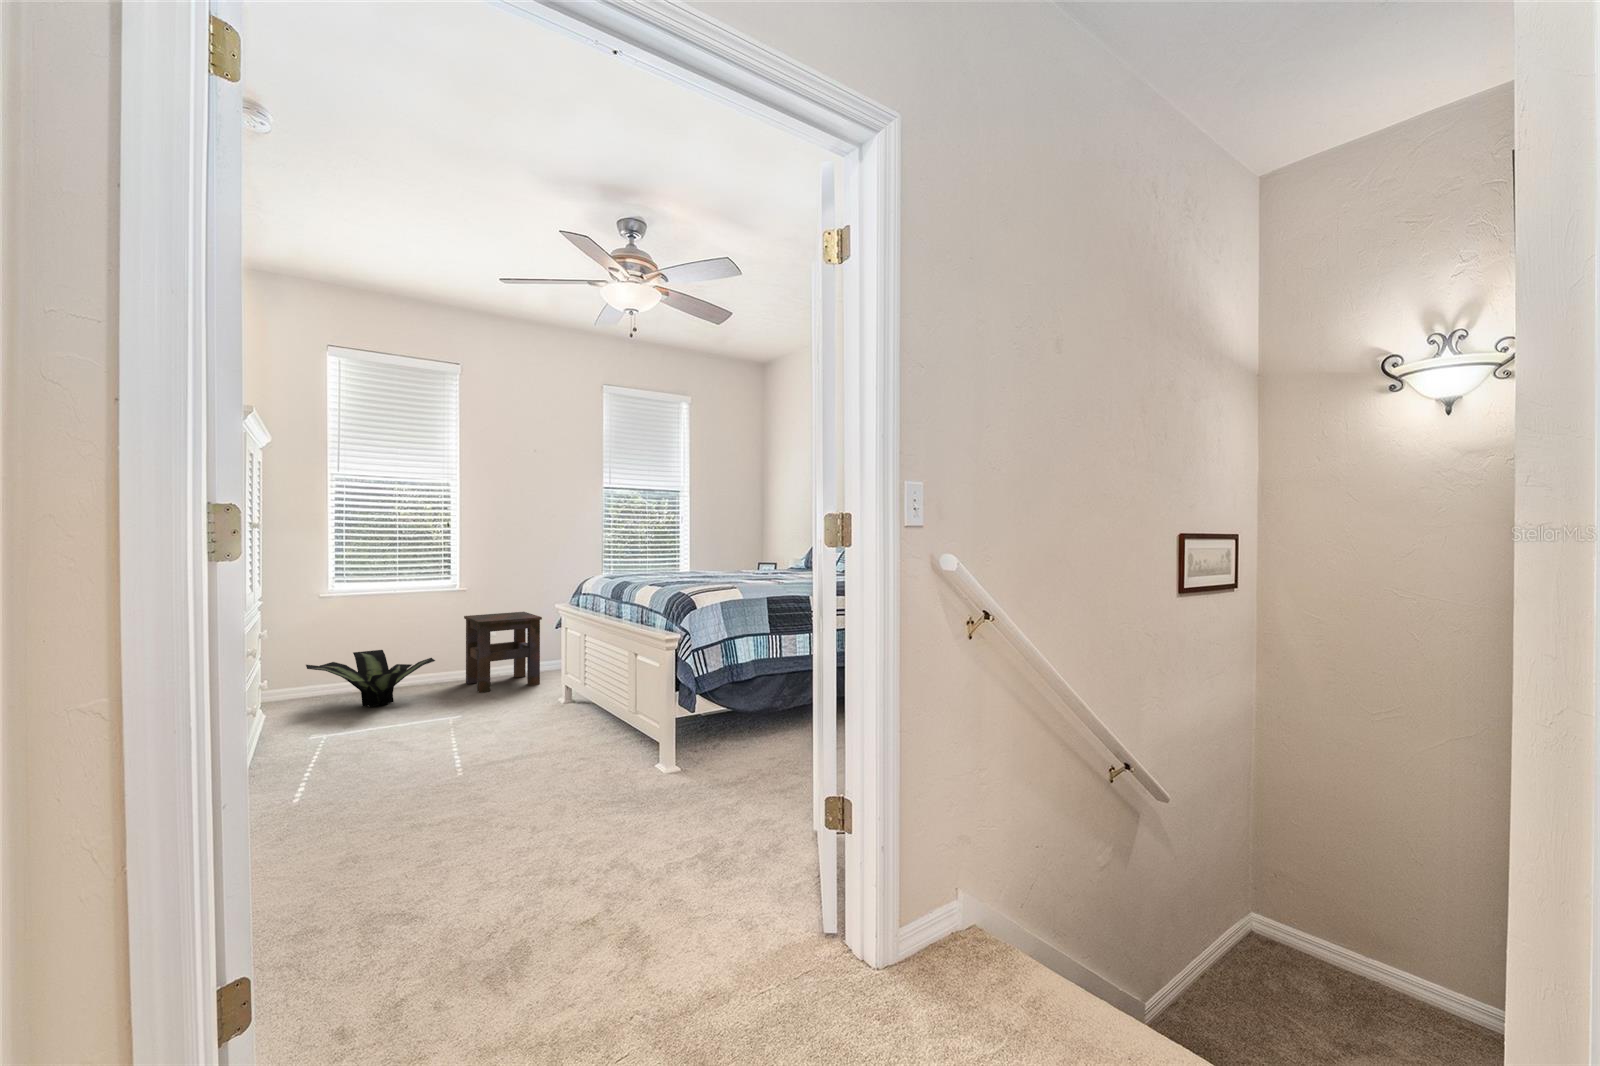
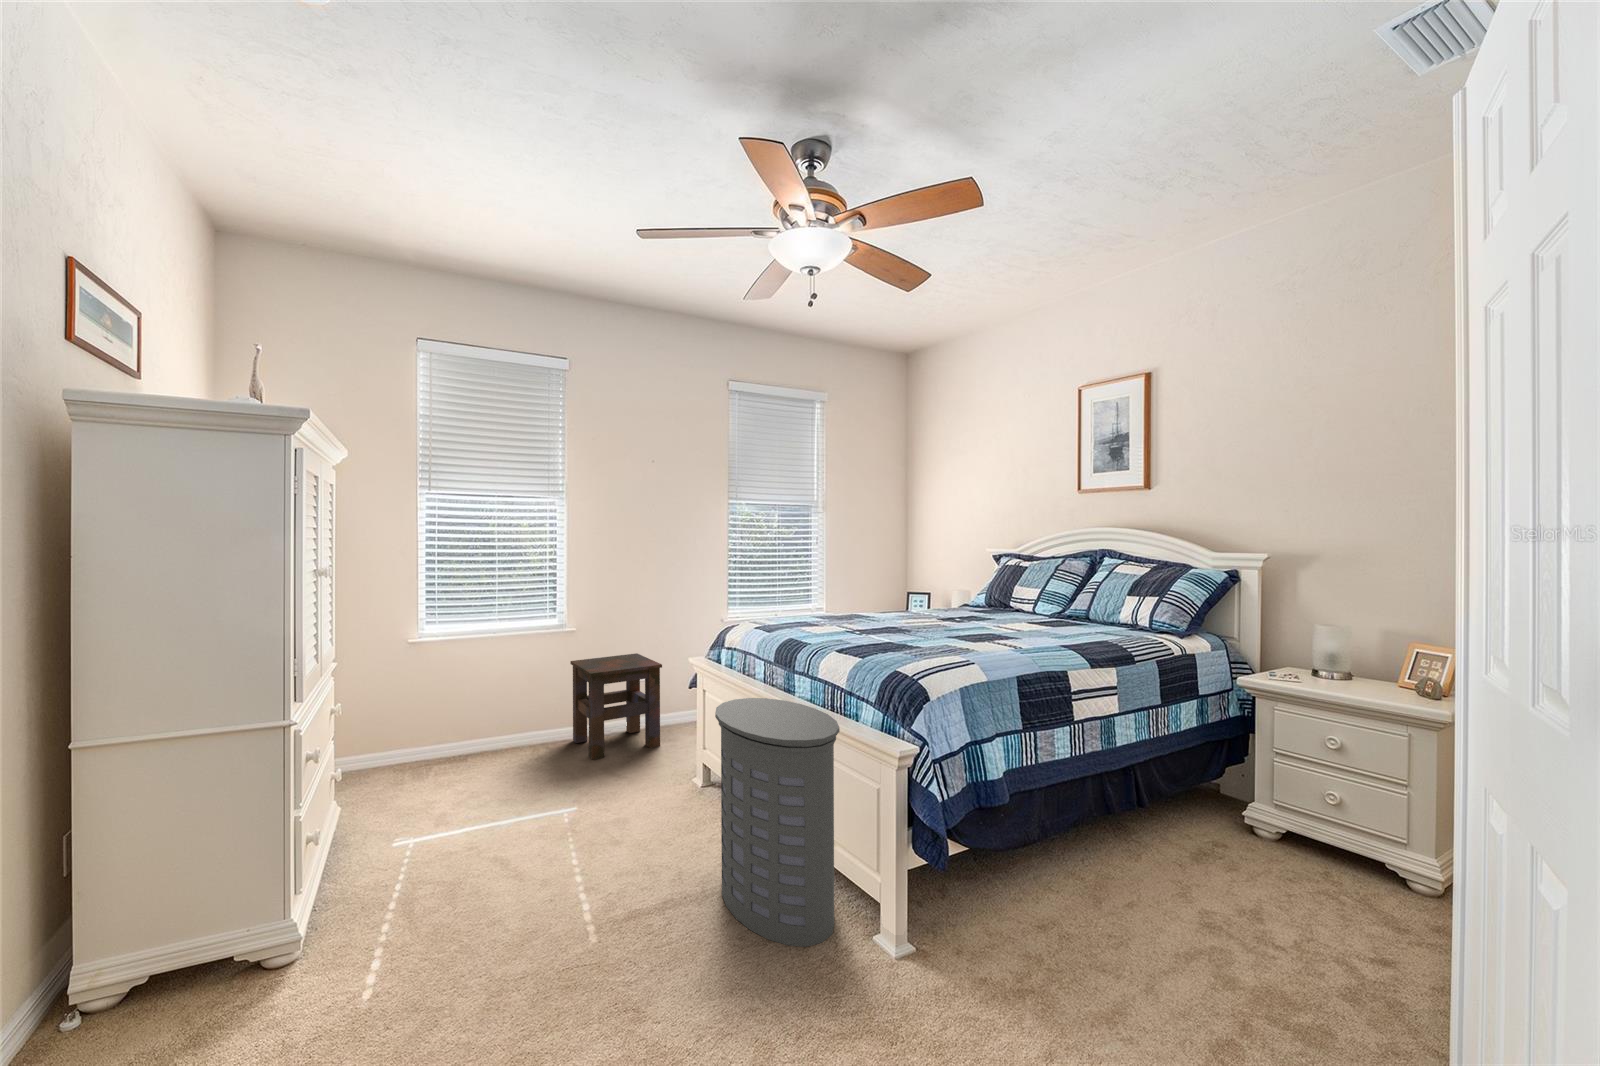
laundry hamper: none [554,619,637,773] -> present [715,698,840,947]
potted plant: present [306,650,435,708] -> none [391,705,542,784]

